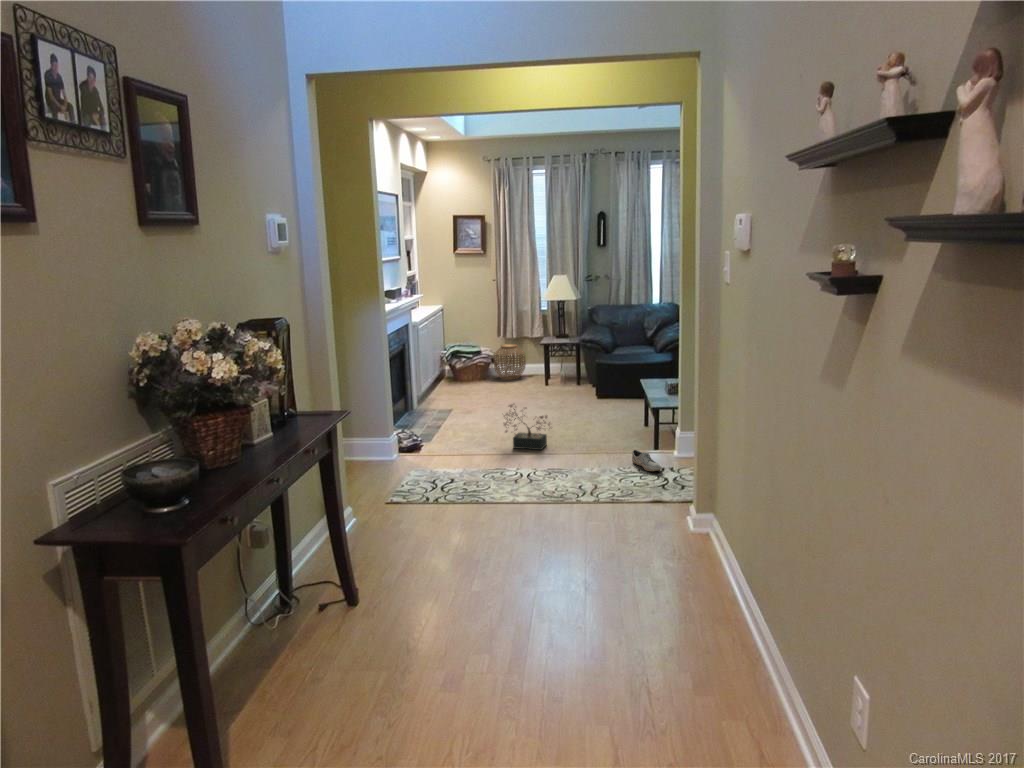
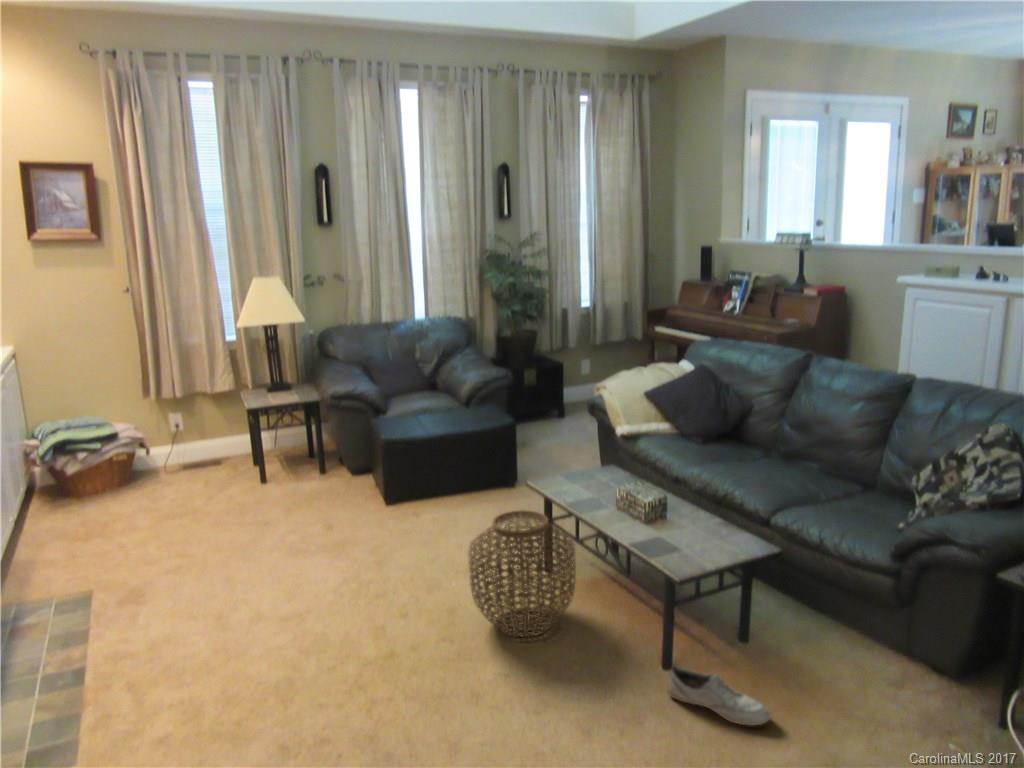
woven basket: present [494,344,526,380] -> present [469,510,576,637]
decorative plant: present [504,404,551,450] -> none [308,597,442,719]

